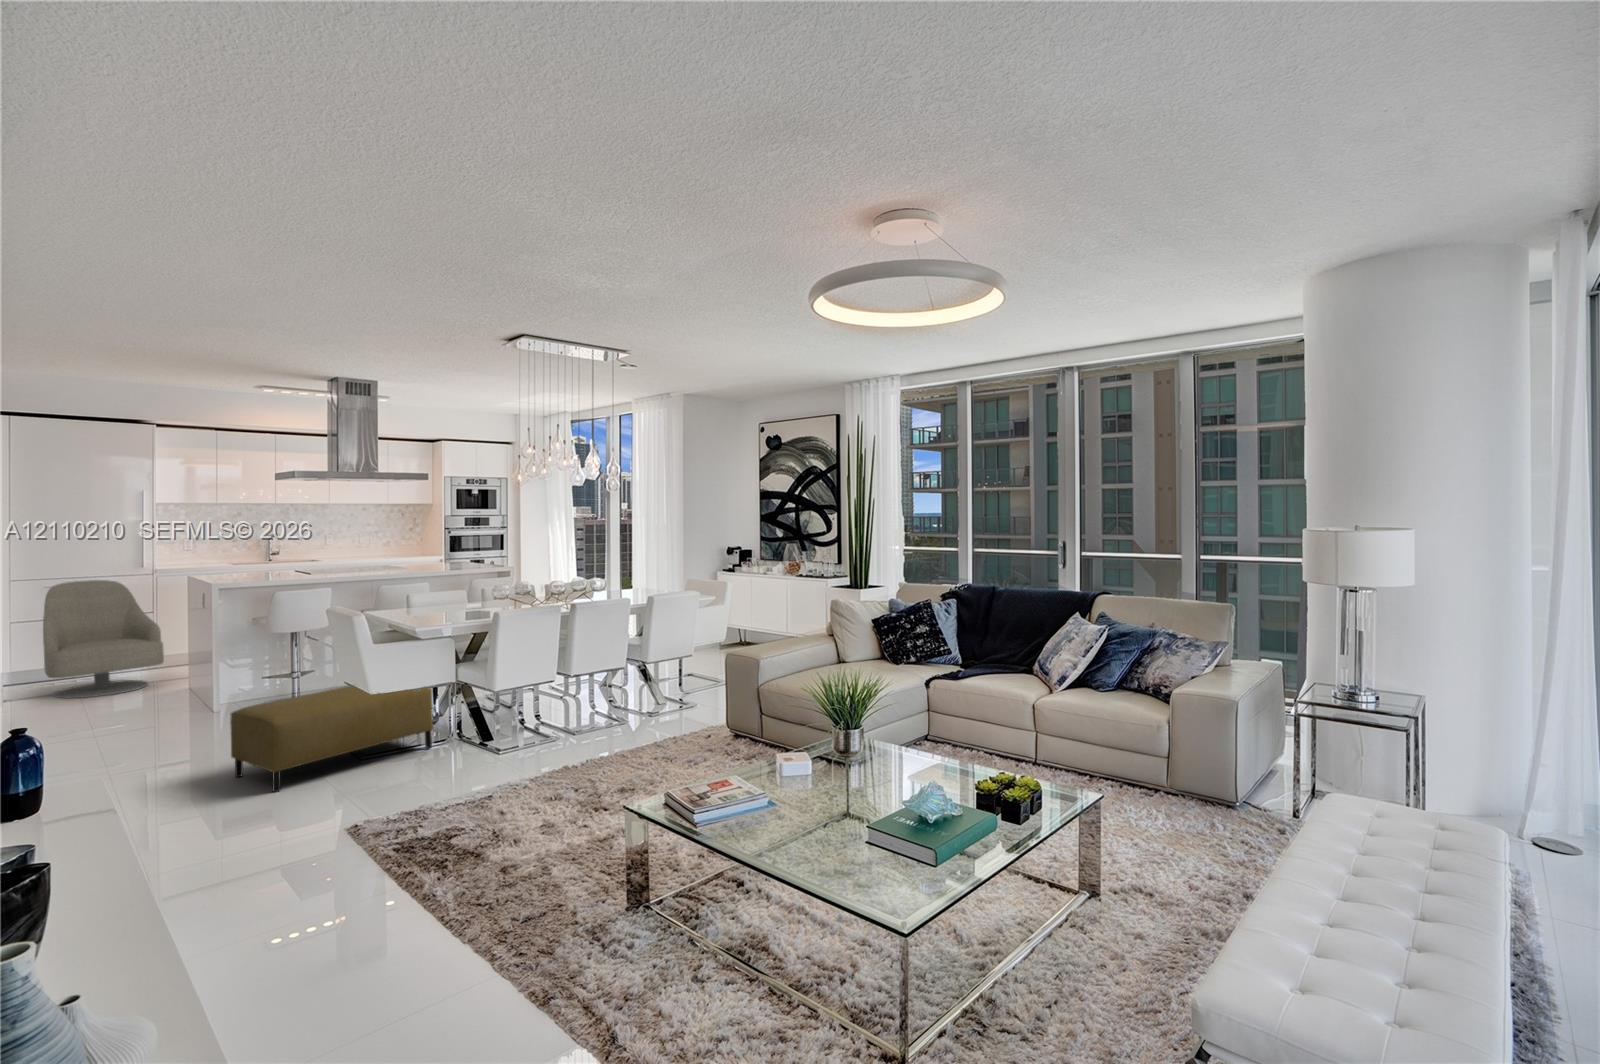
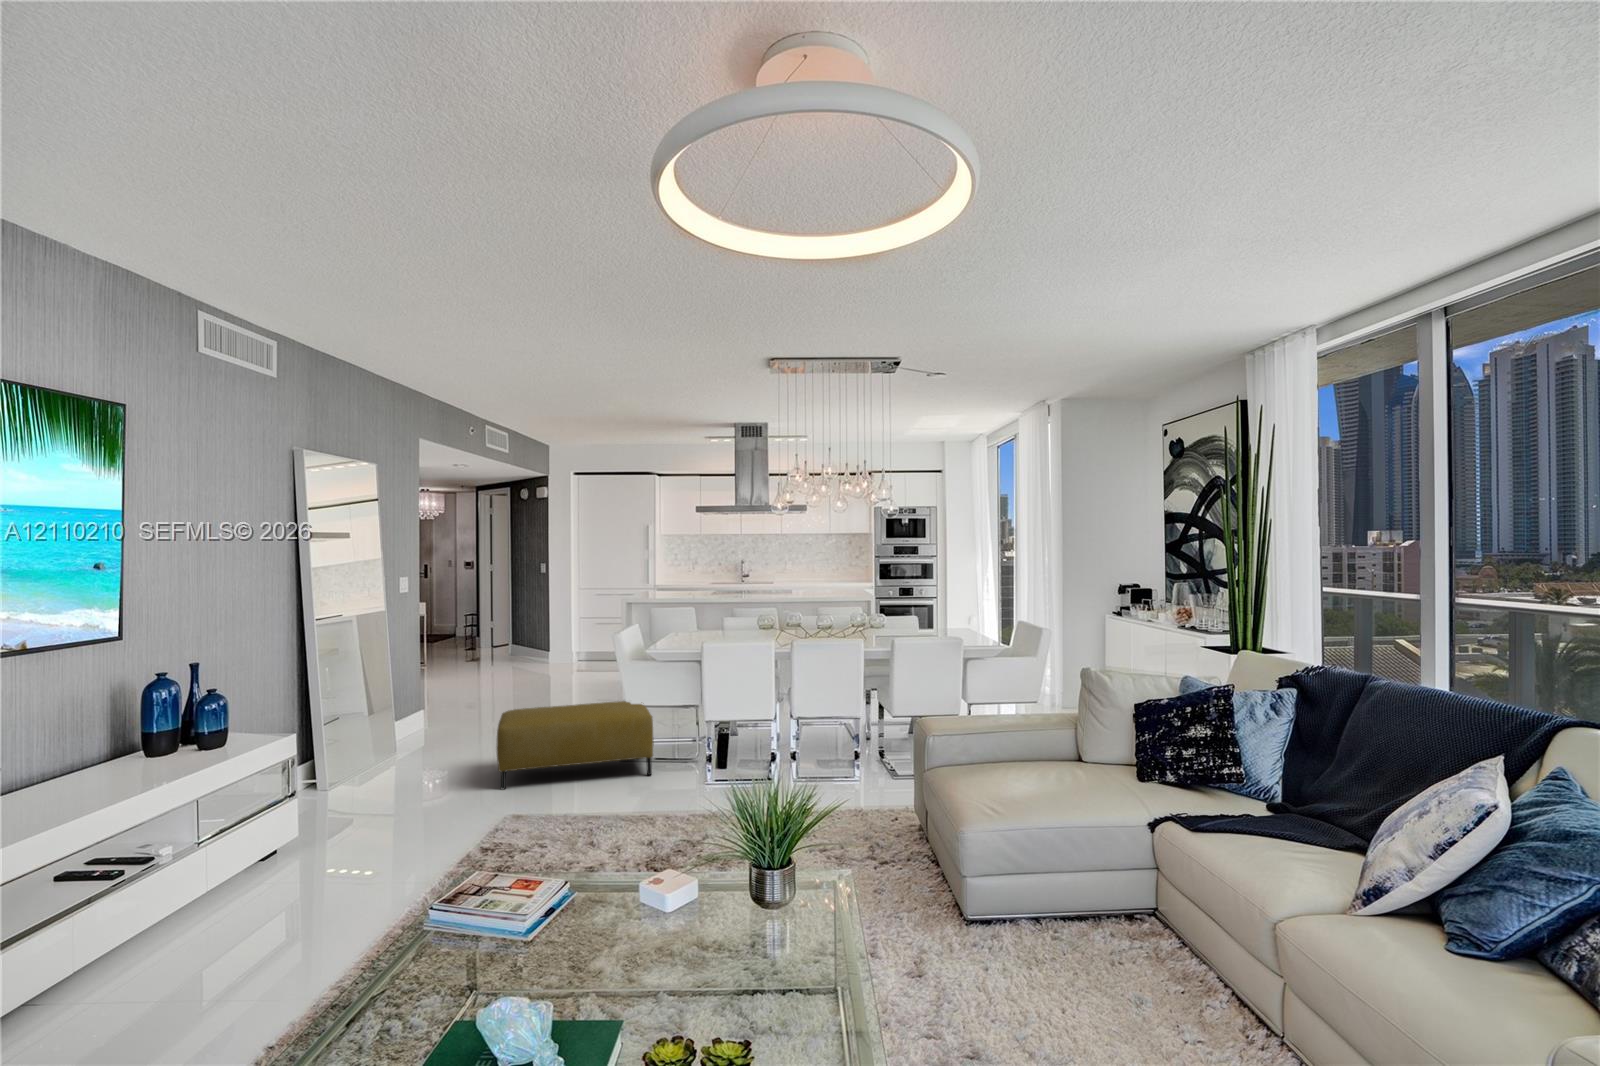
armchair: present [43,580,164,698] -> none [523,591,597,683]

